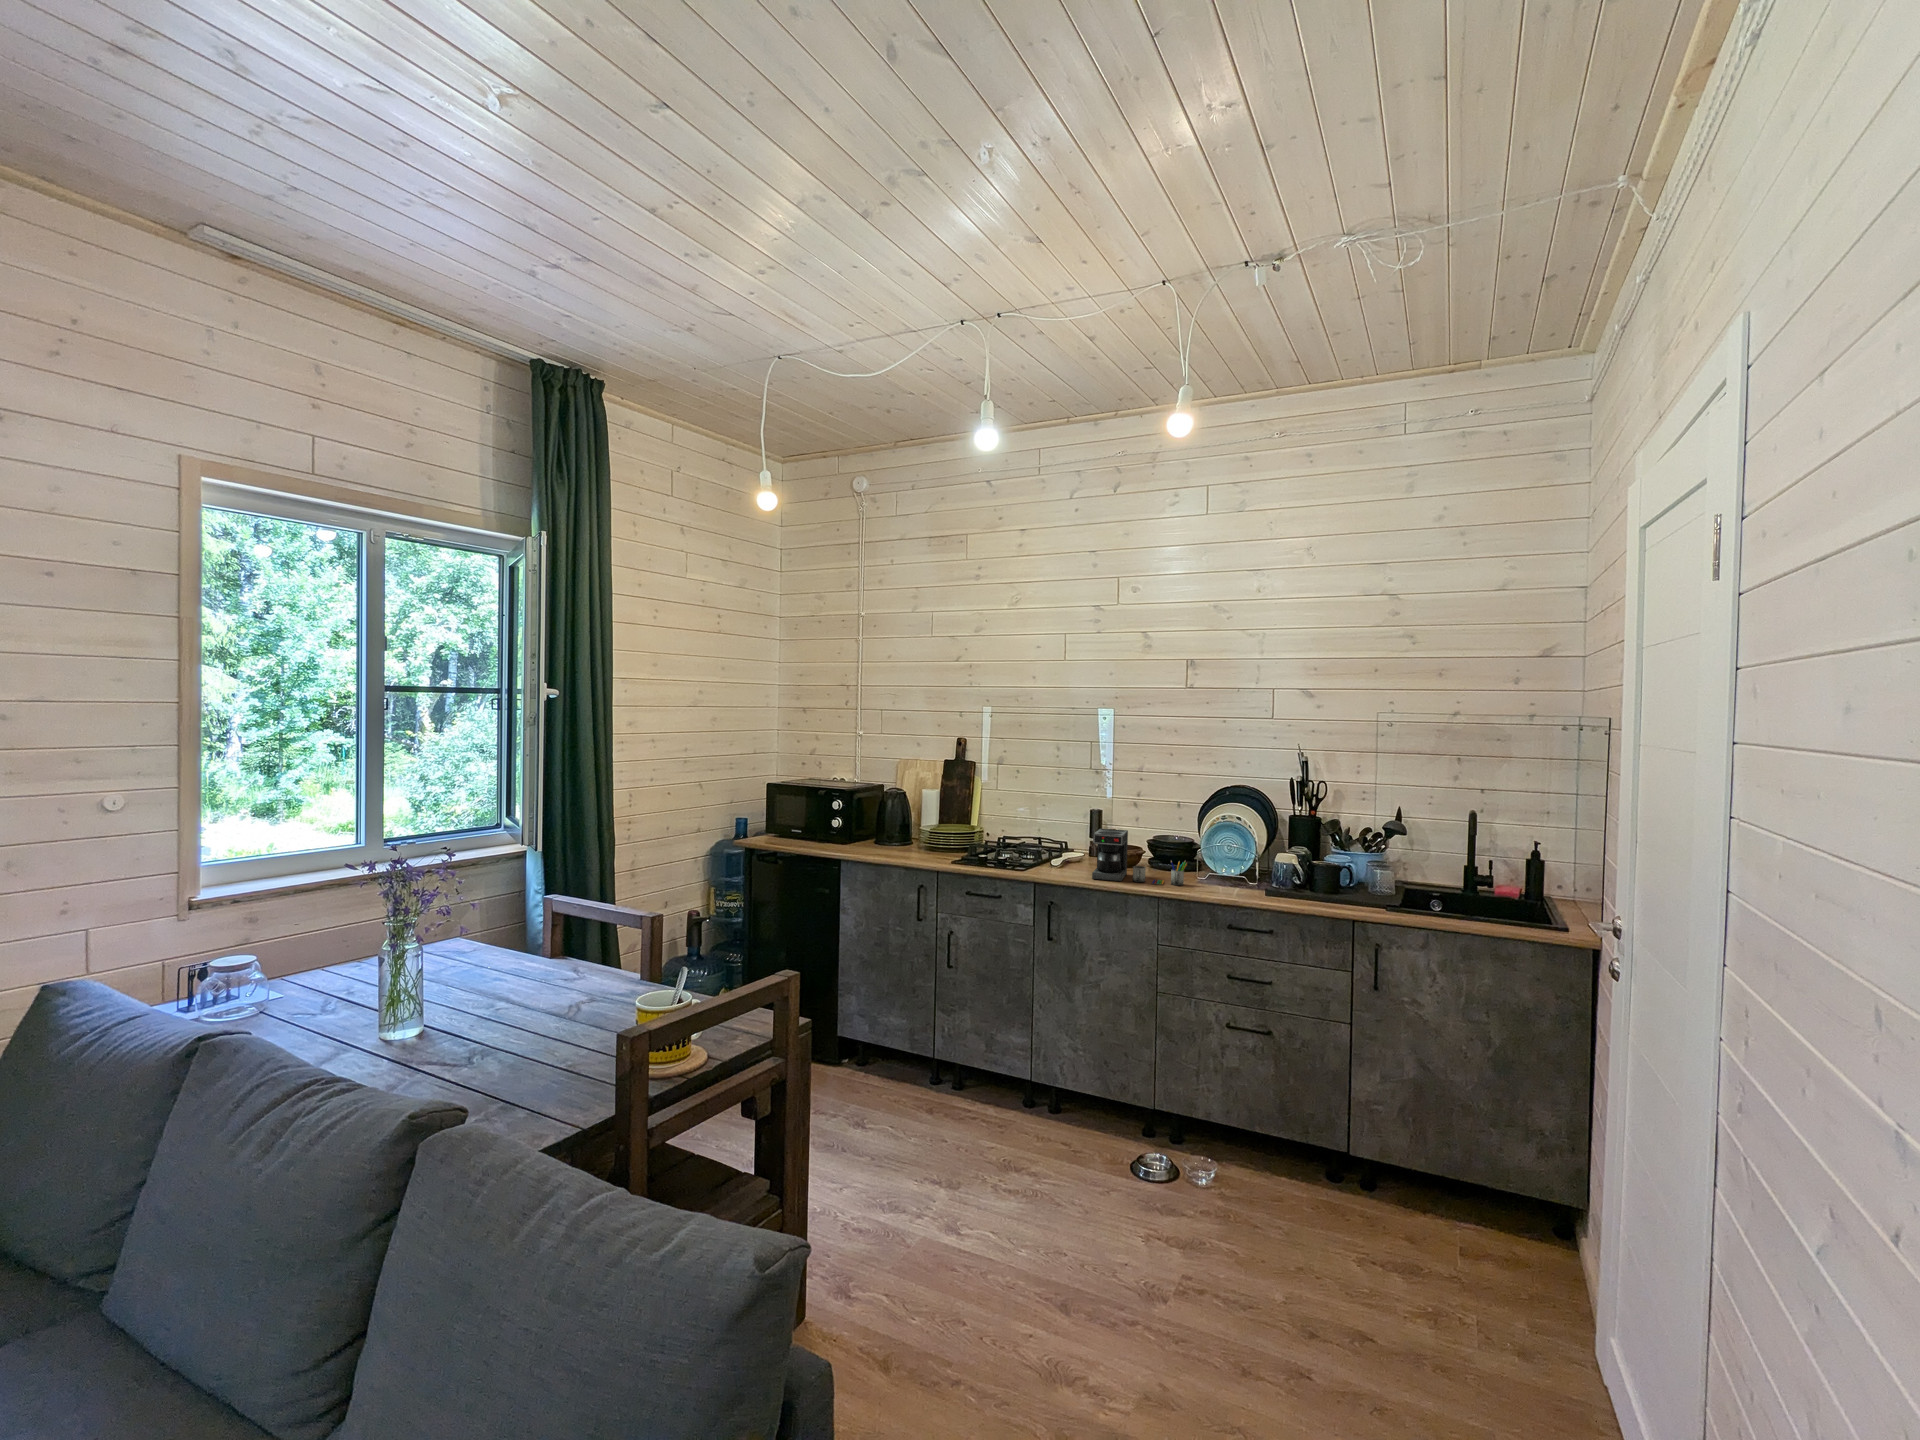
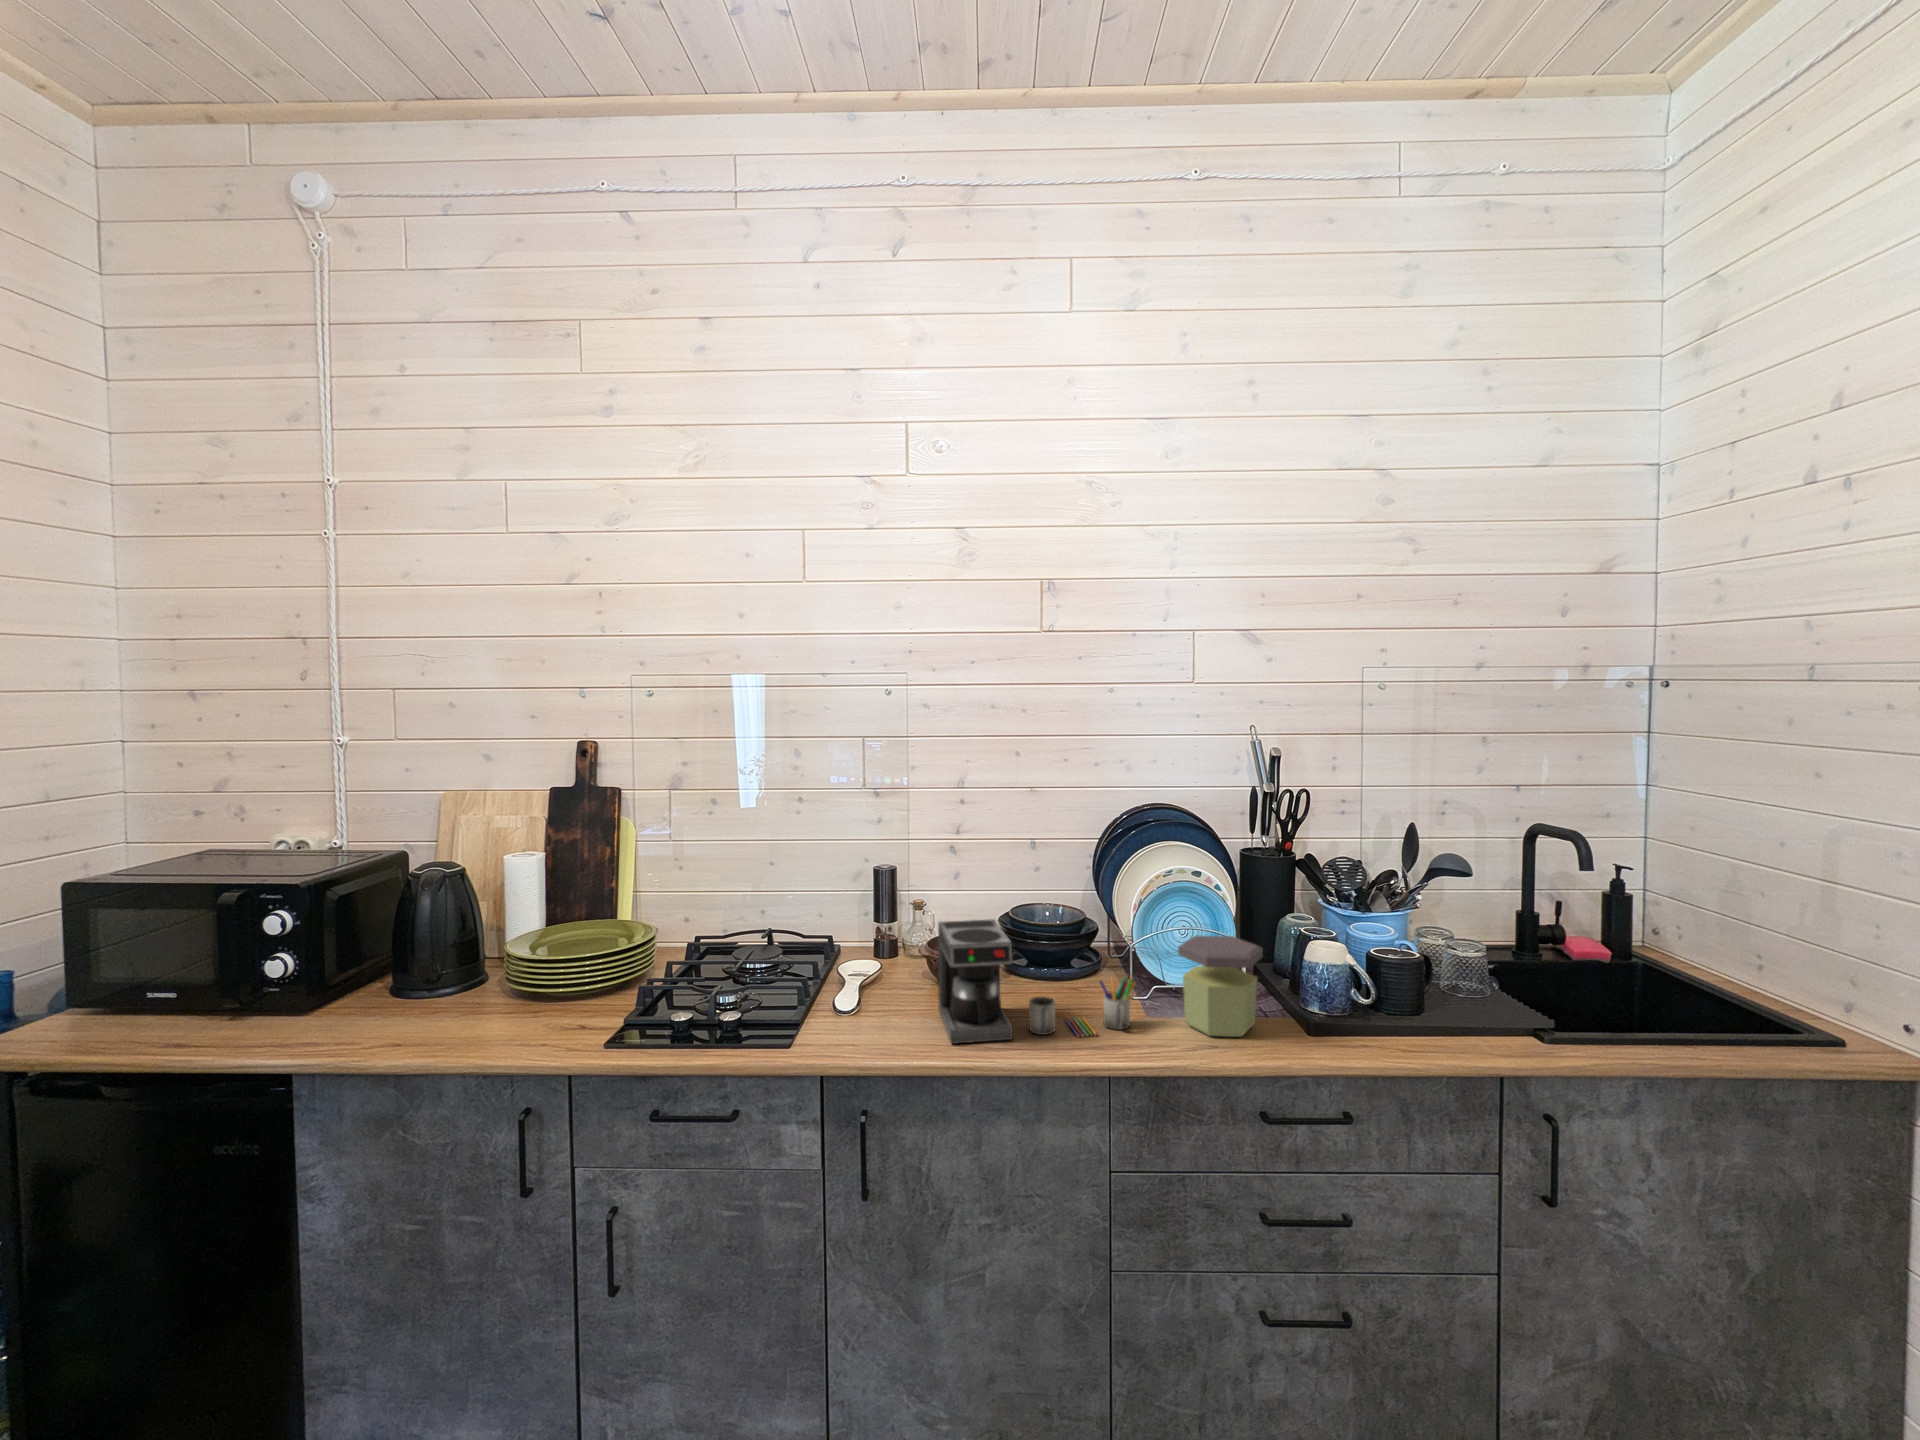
jar: none [1208,846,1250,893] -> present [1178,936,1263,1037]

